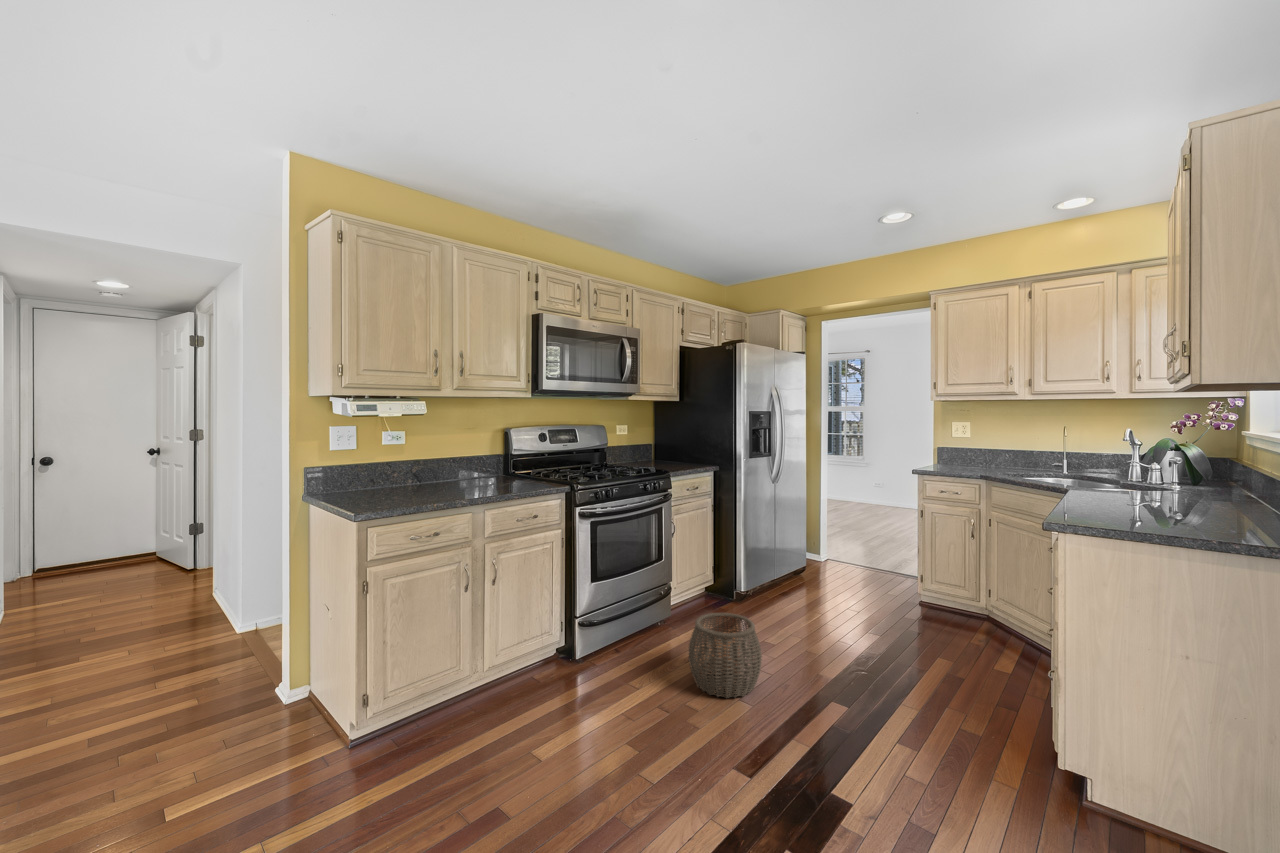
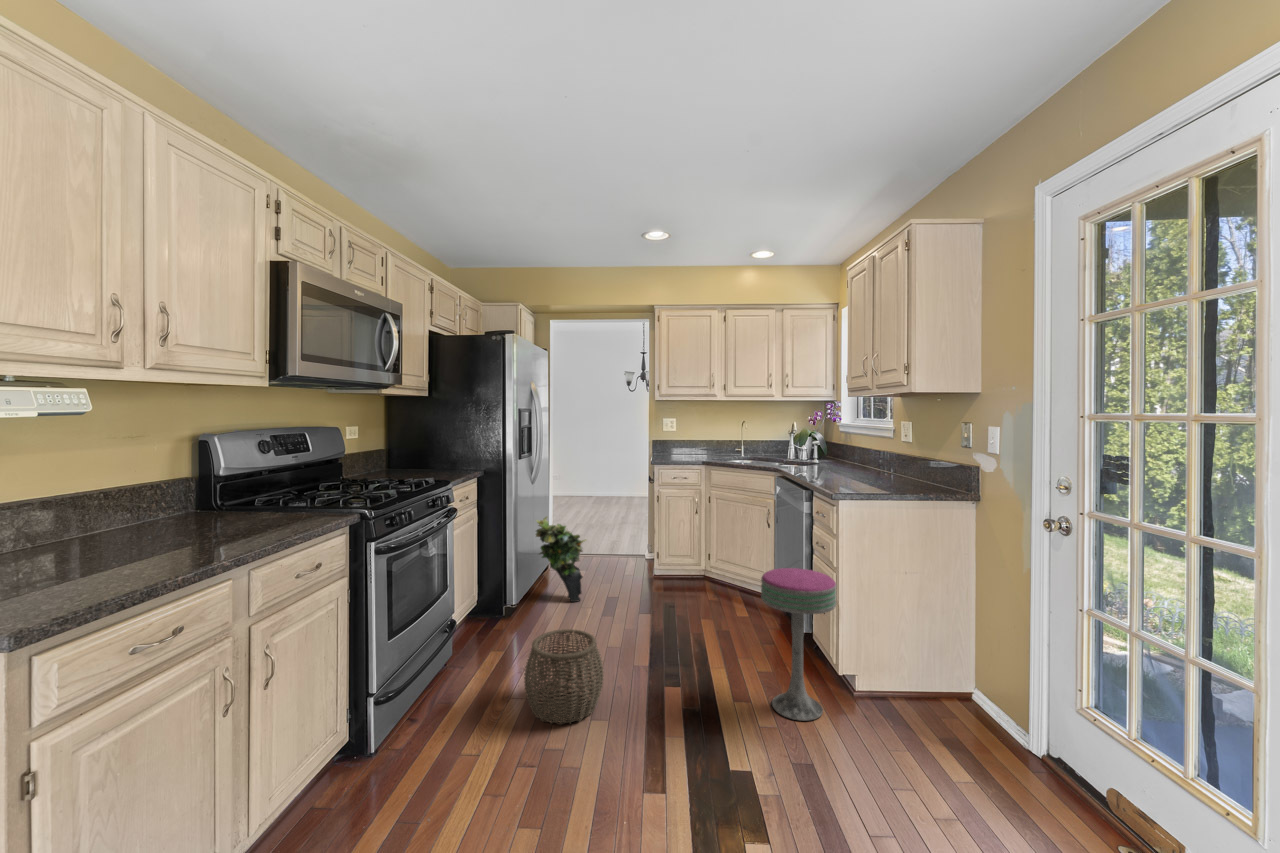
potted plant: none [773,516,828,607] -> present [536,517,586,602]
bar stool: none [929,600,1038,802] -> present [761,568,837,721]

